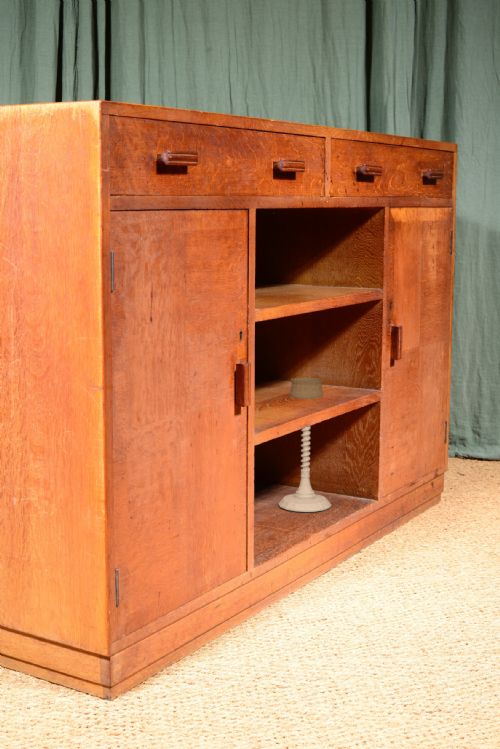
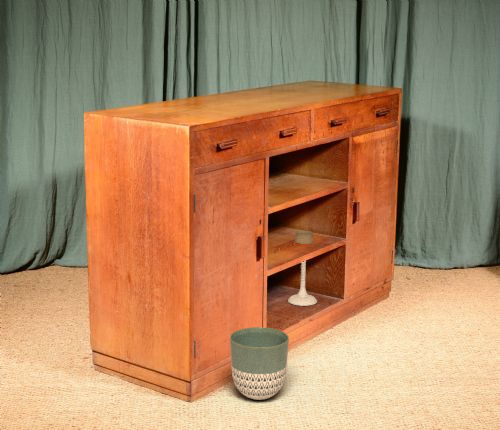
planter: none [191,540,312,690] -> present [230,327,289,400]

